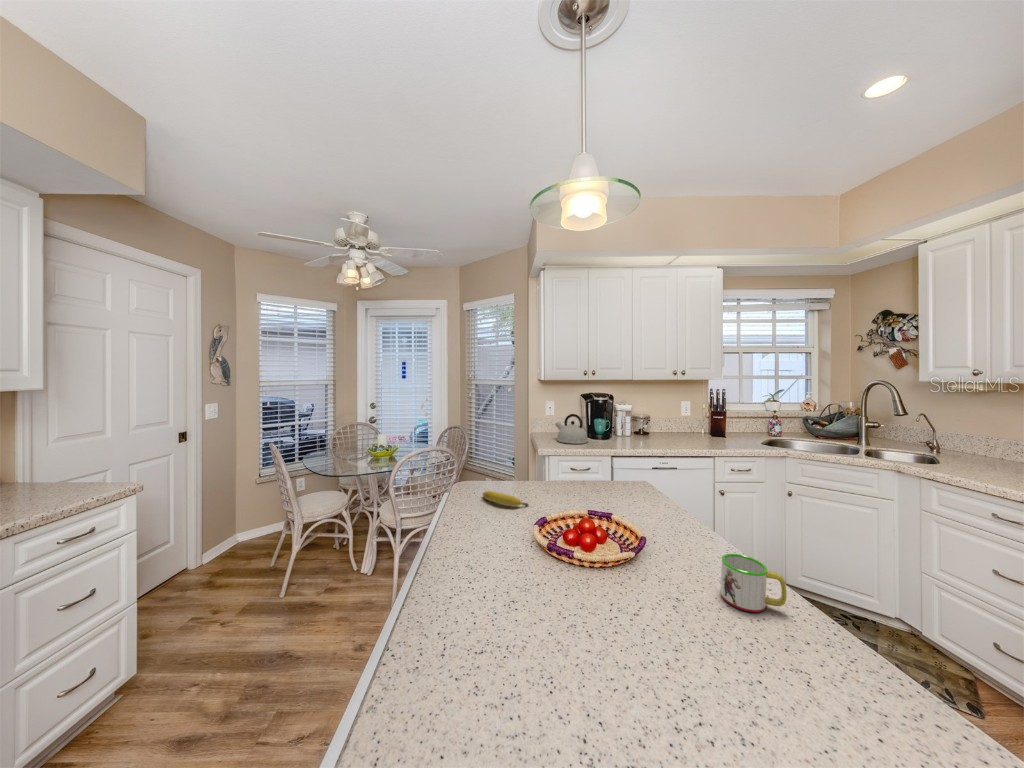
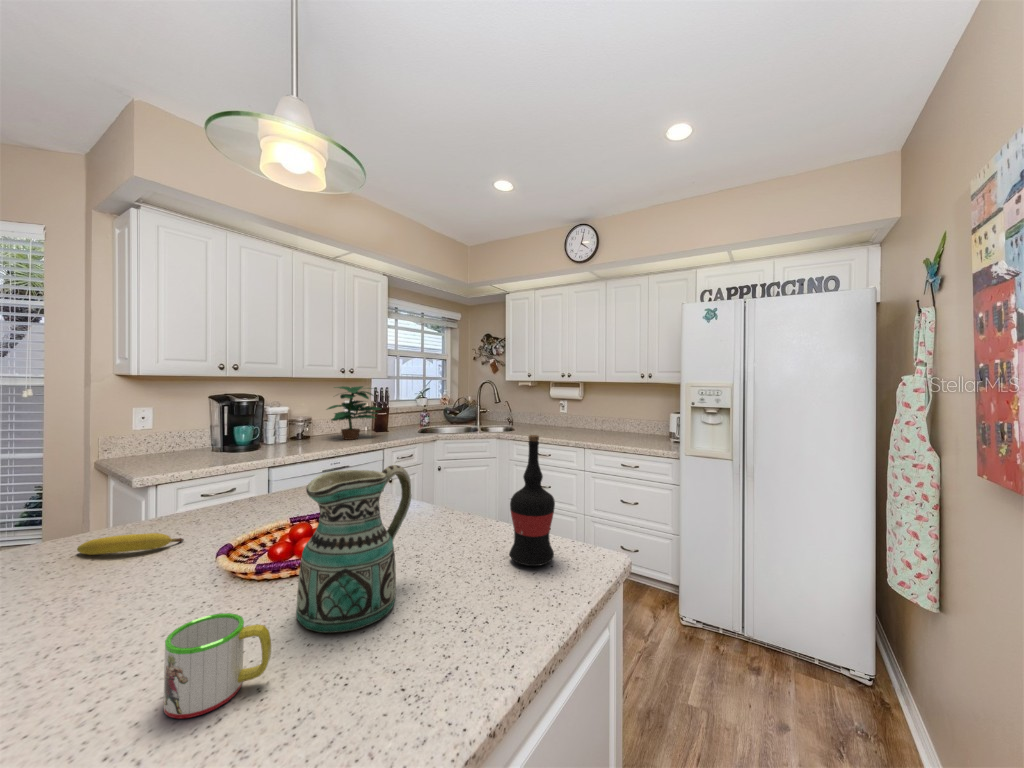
potted plant: none [662,390,717,440] -> present [328,386,380,440]
kettle: present [555,414,588,444] -> none [173,420,232,462]
ceramic pitcher: none [551,492,664,647] -> present [296,465,411,633]
wine bottle: none [801,501,893,701] -> present [509,435,555,566]
mug: present [721,554,786,612] -> present [163,613,271,719]

